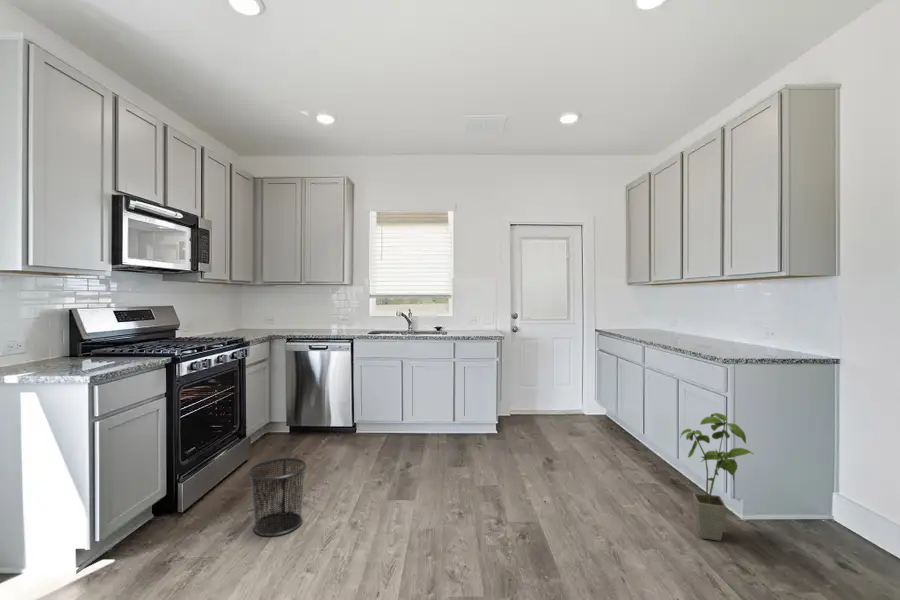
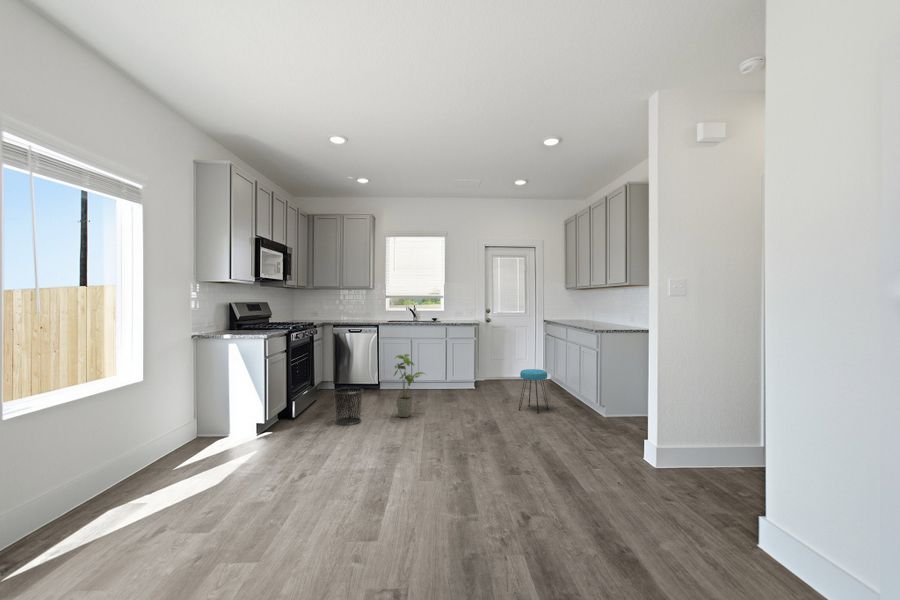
house plant: present [681,413,753,541] -> present [394,354,425,417]
stool: none [578,419,629,500] -> present [519,369,548,413]

